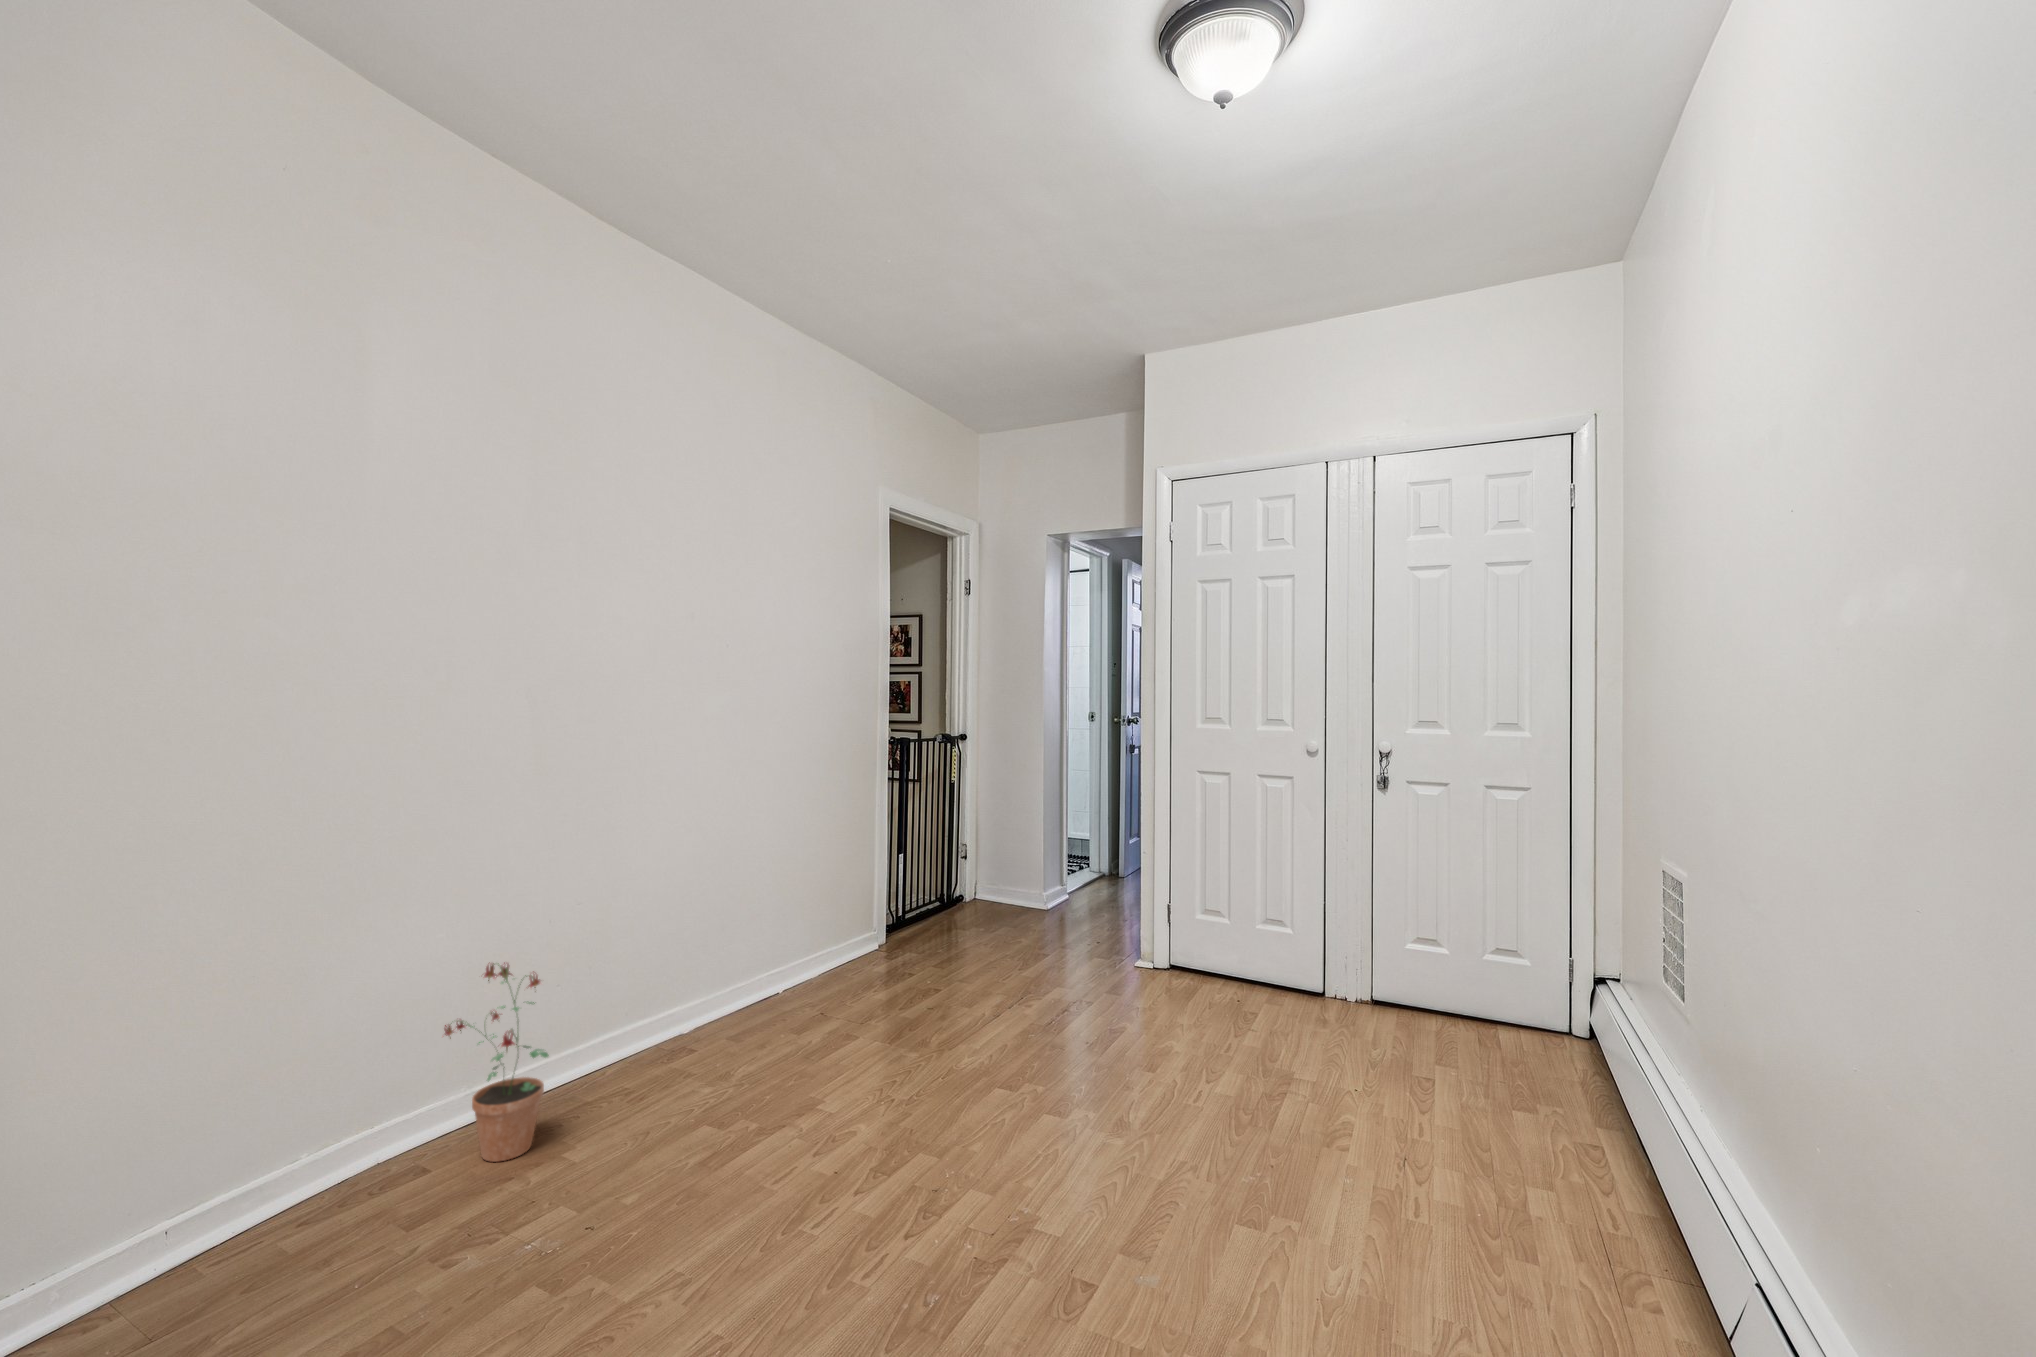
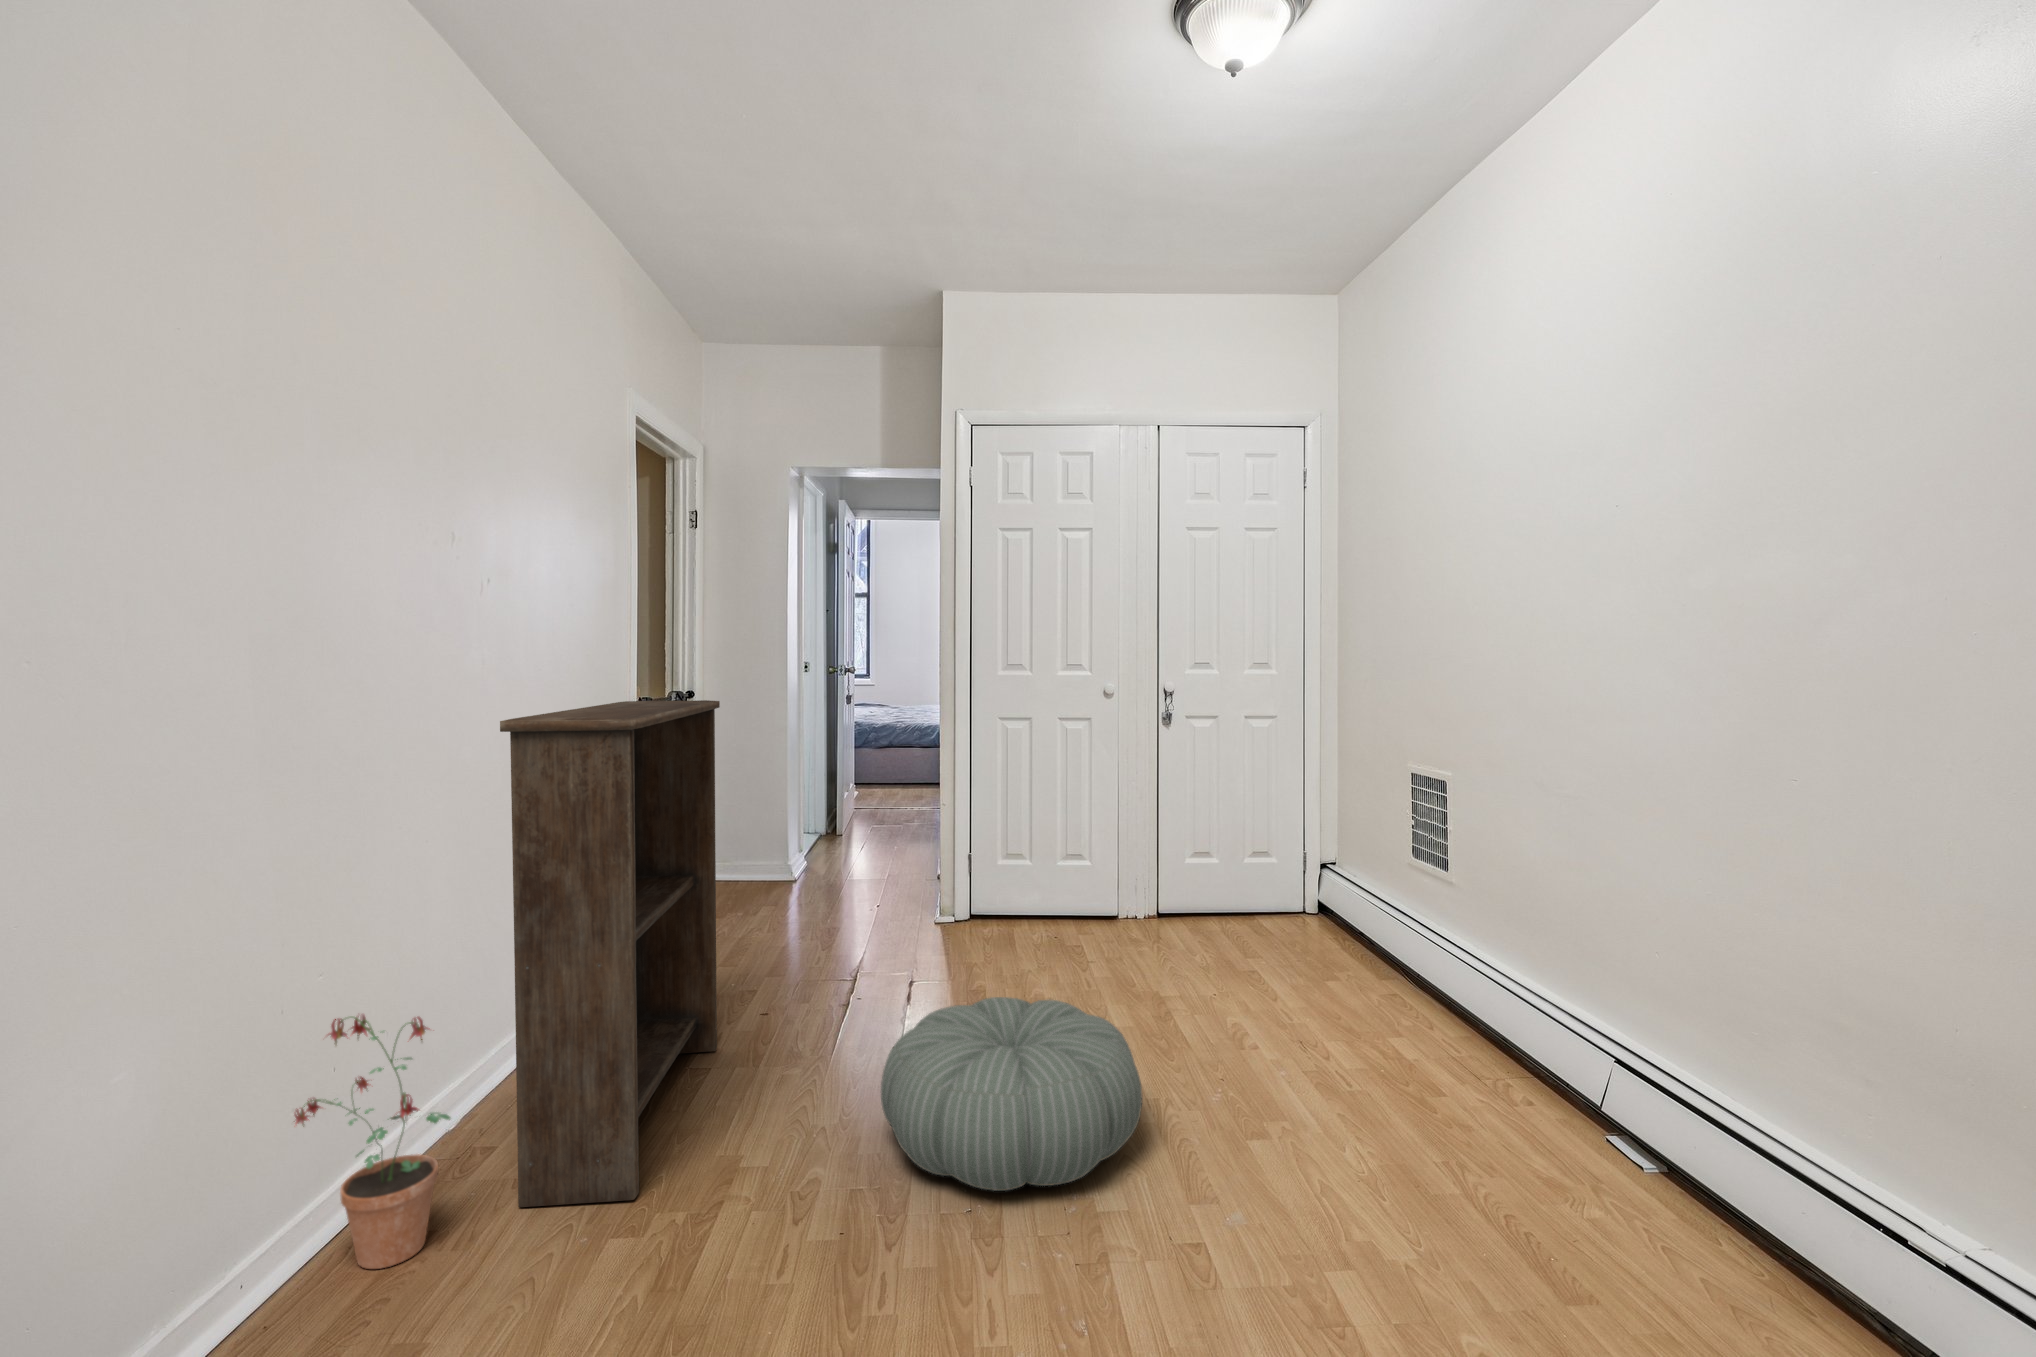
bookshelf: none [599,738,859,1163] -> present [500,700,720,1207]
pouf: none [862,1055,1134,1278] -> present [881,997,1142,1191]

